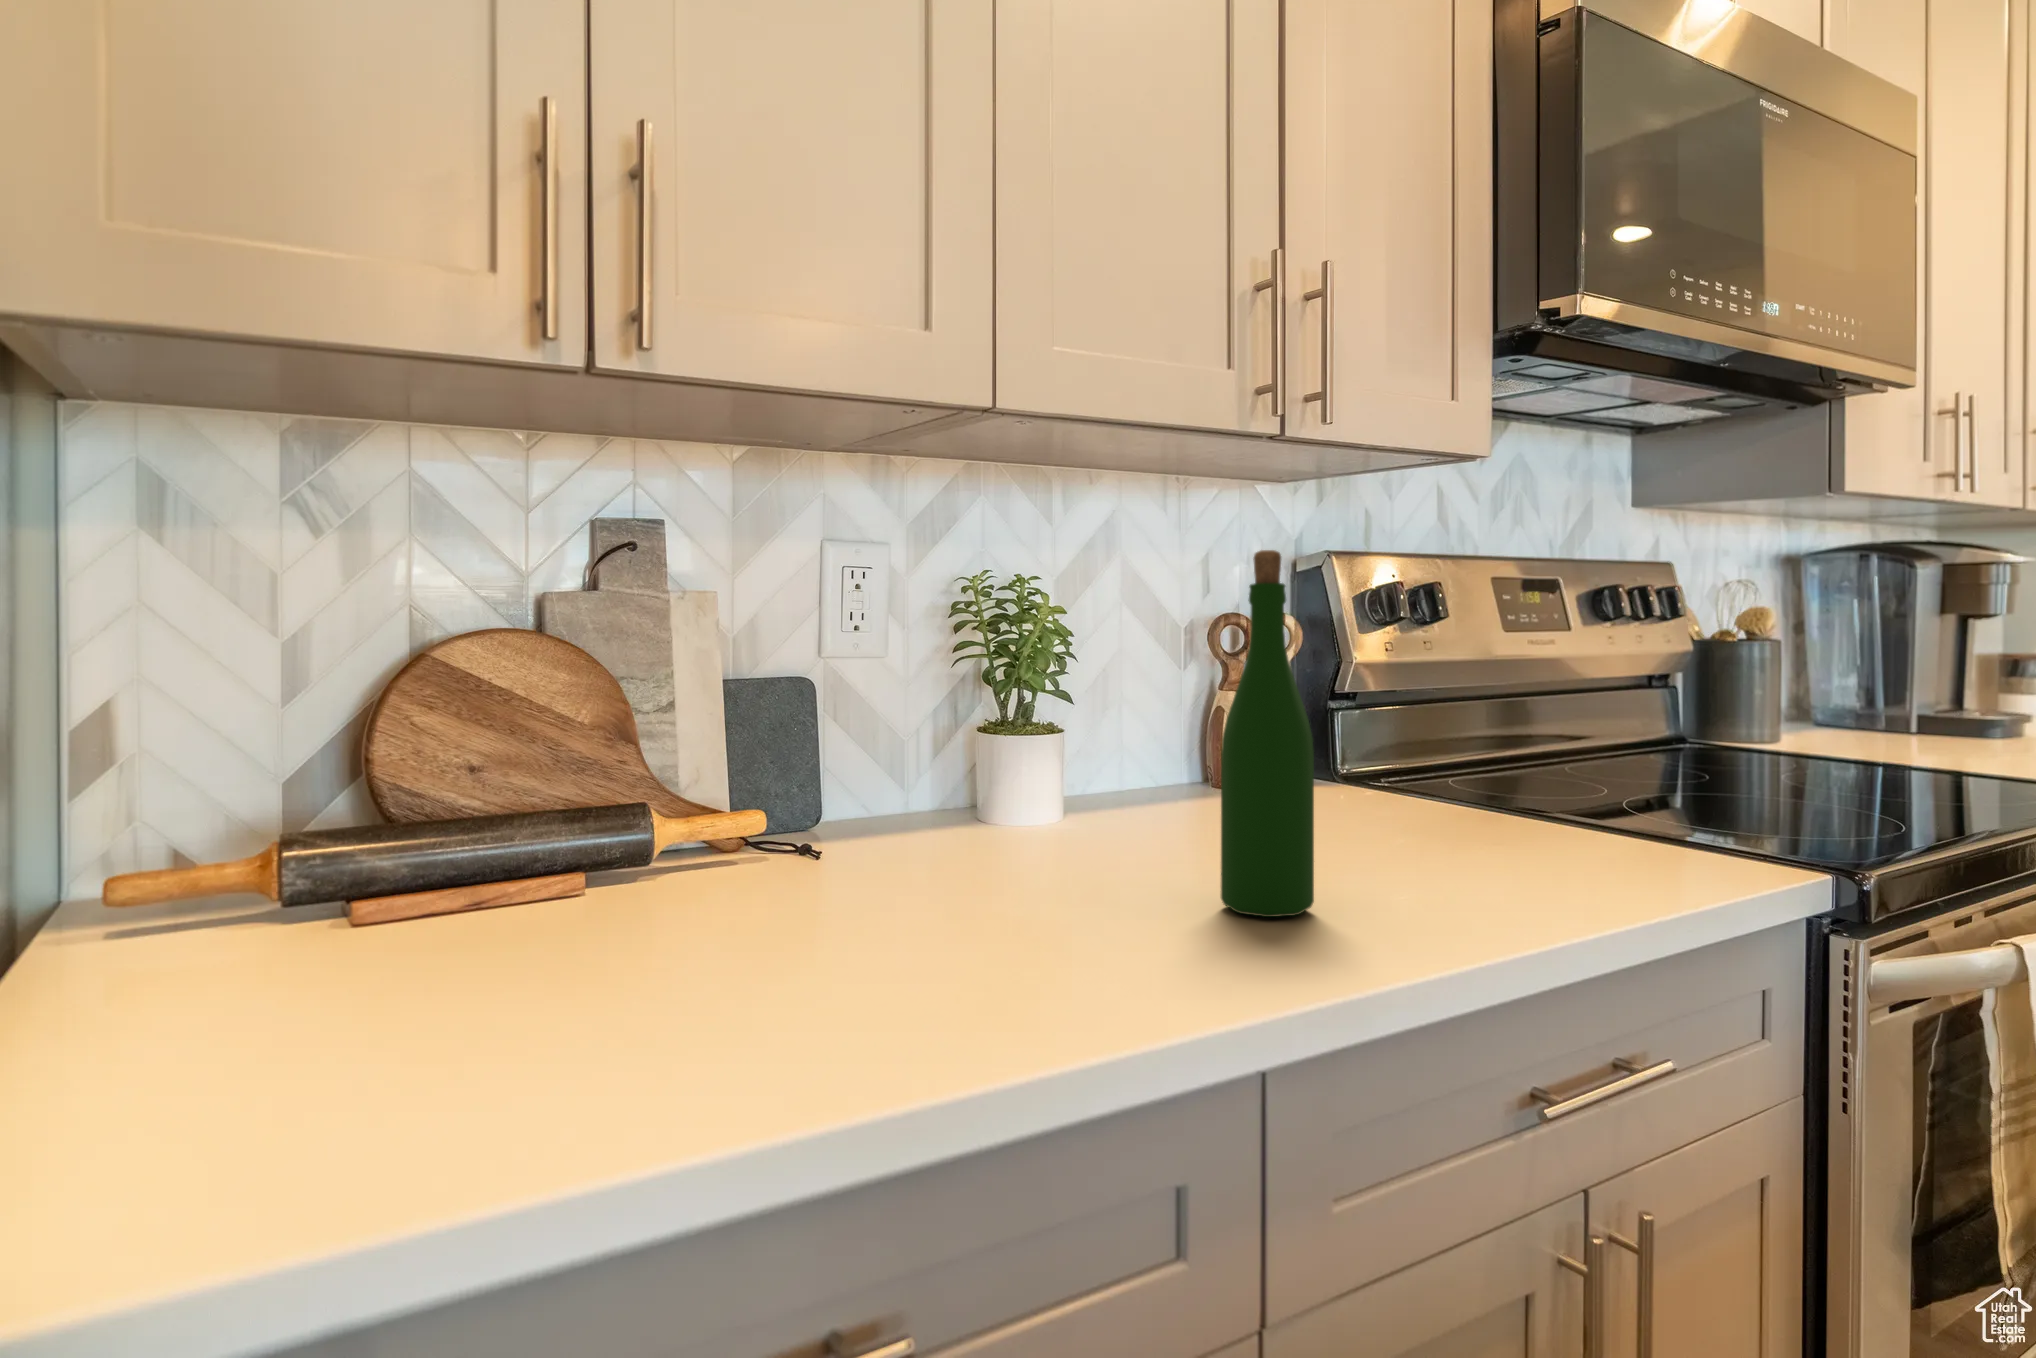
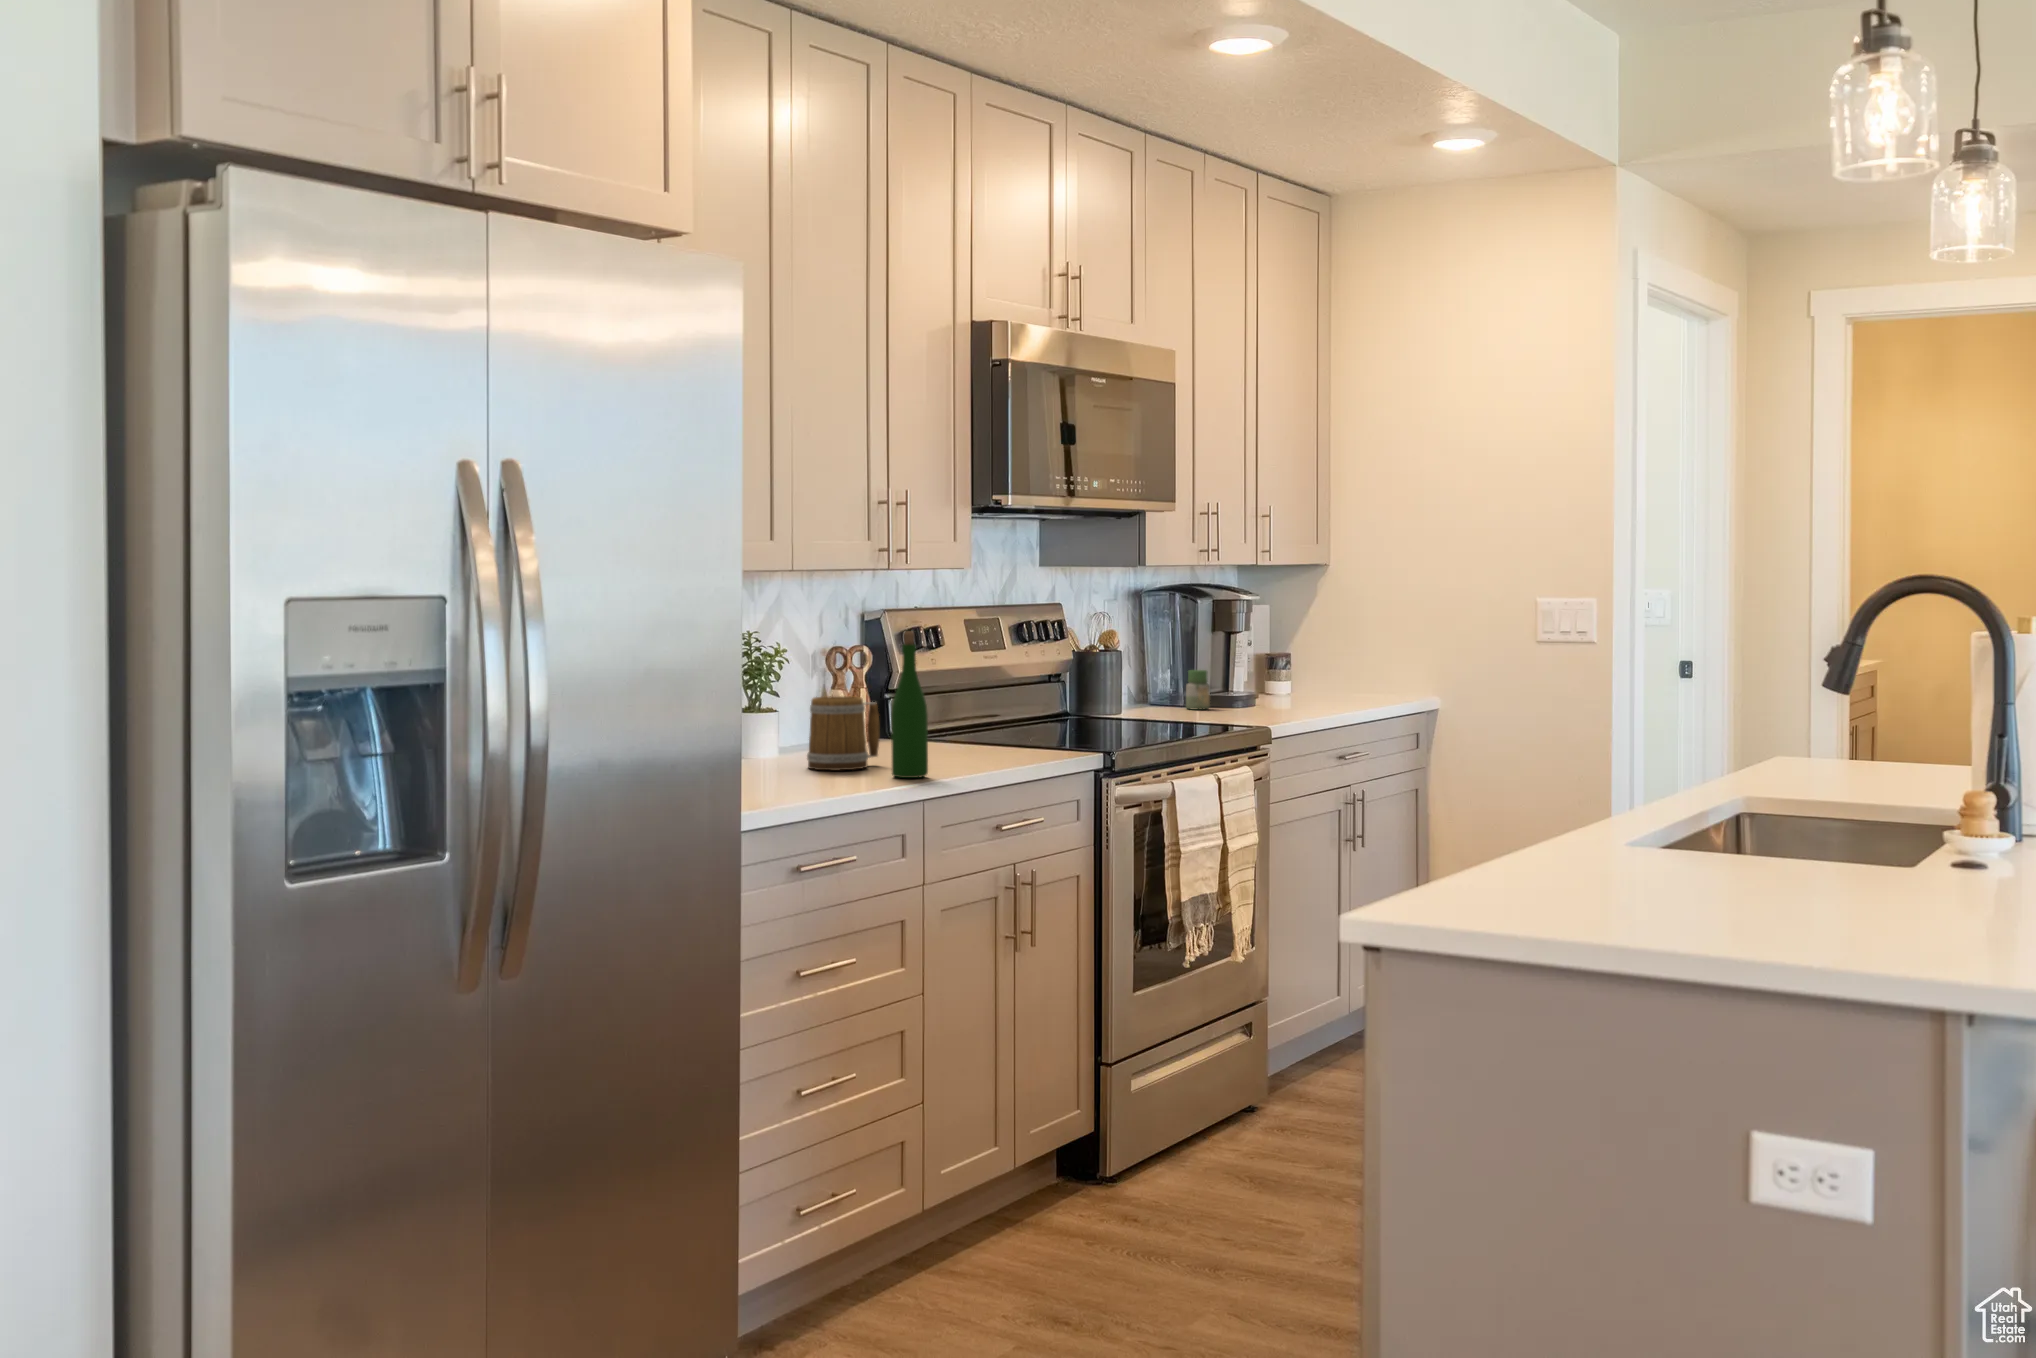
jar: none [1897,673,1946,738] -> present [1186,670,1210,710]
mug: none [1077,705,1244,869] -> present [807,696,879,771]

